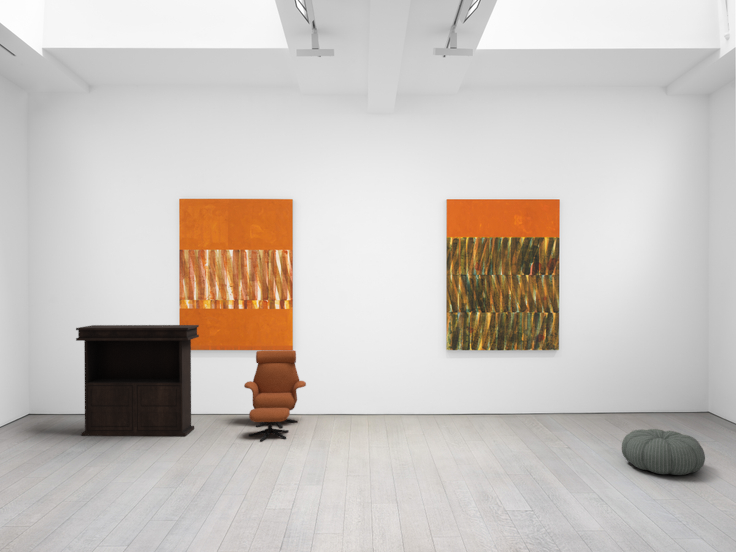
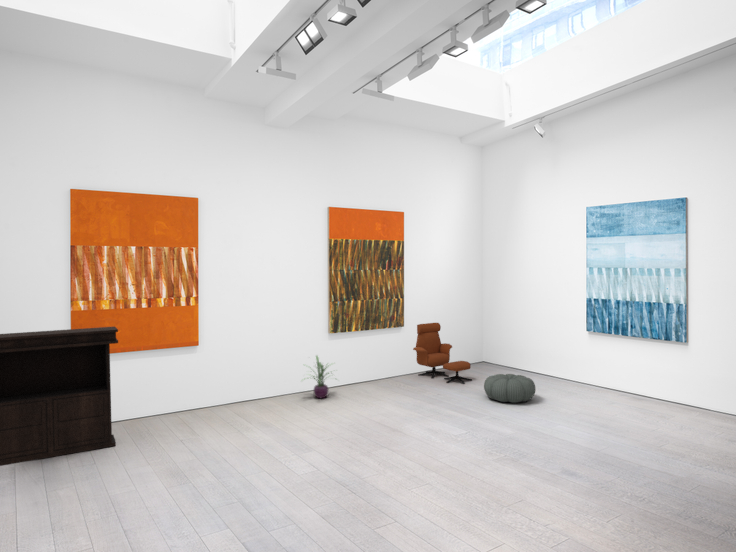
lounge chair: present [244,350,306,441] -> present [413,323,472,384]
decorative plant: none [392,374,444,425] -> present [313,356,329,398]

